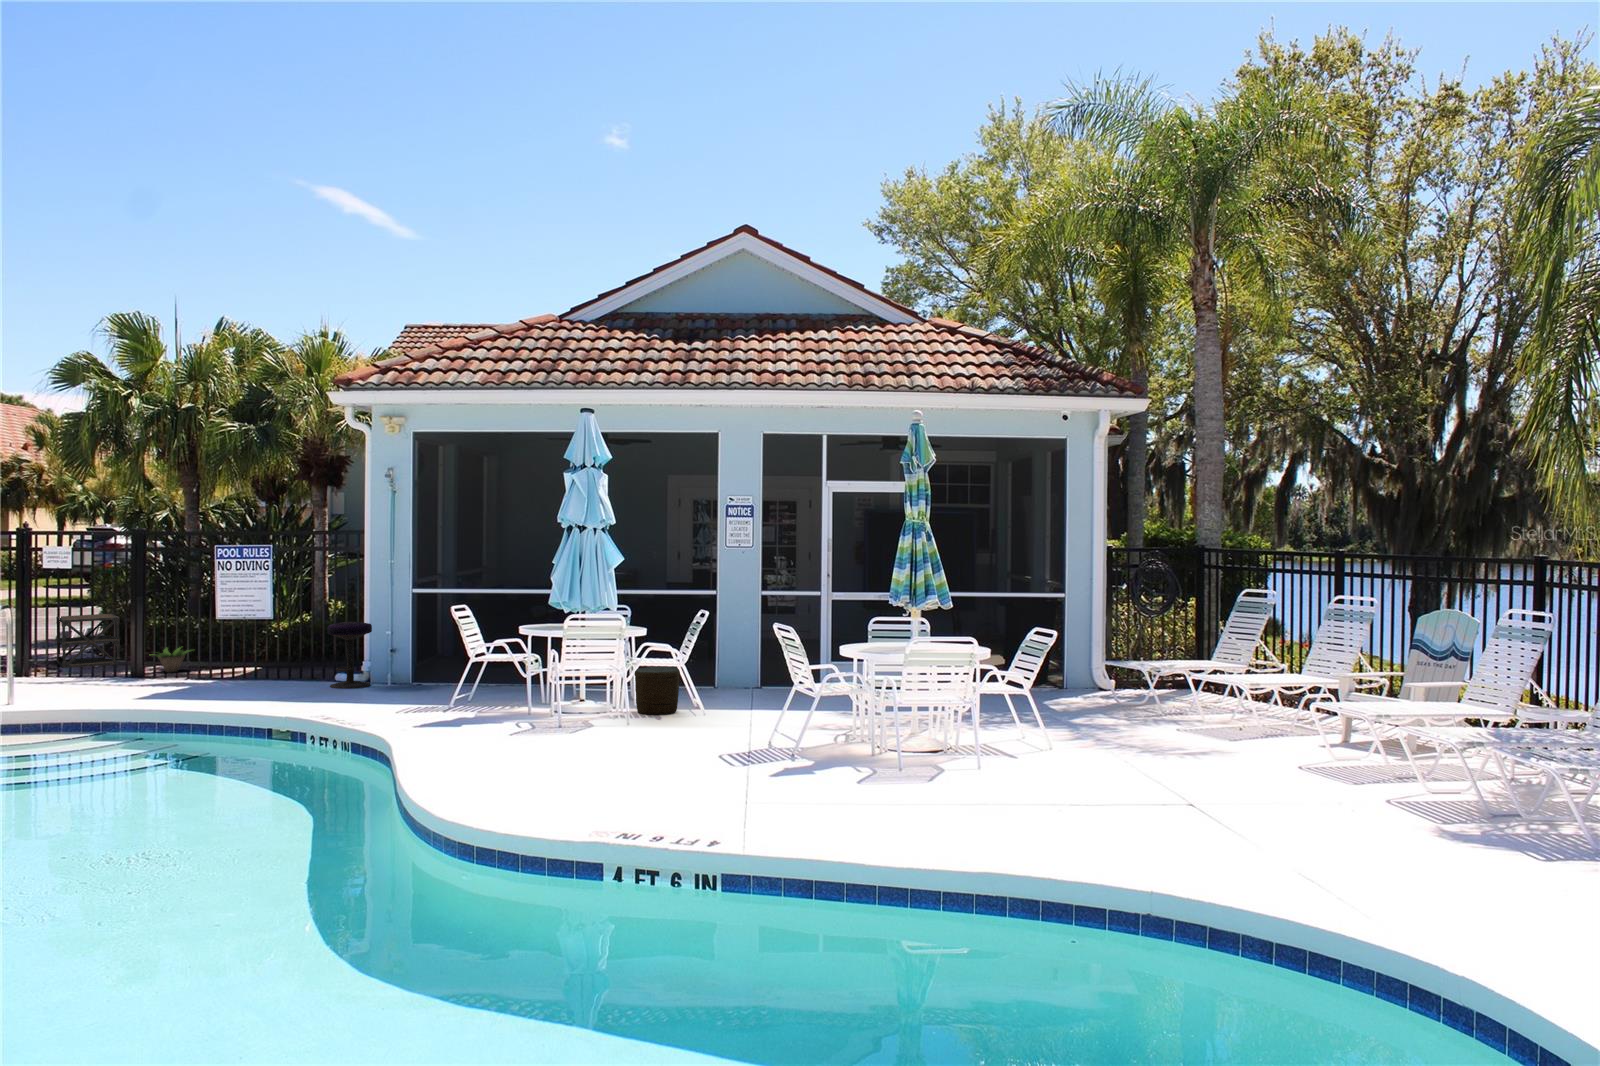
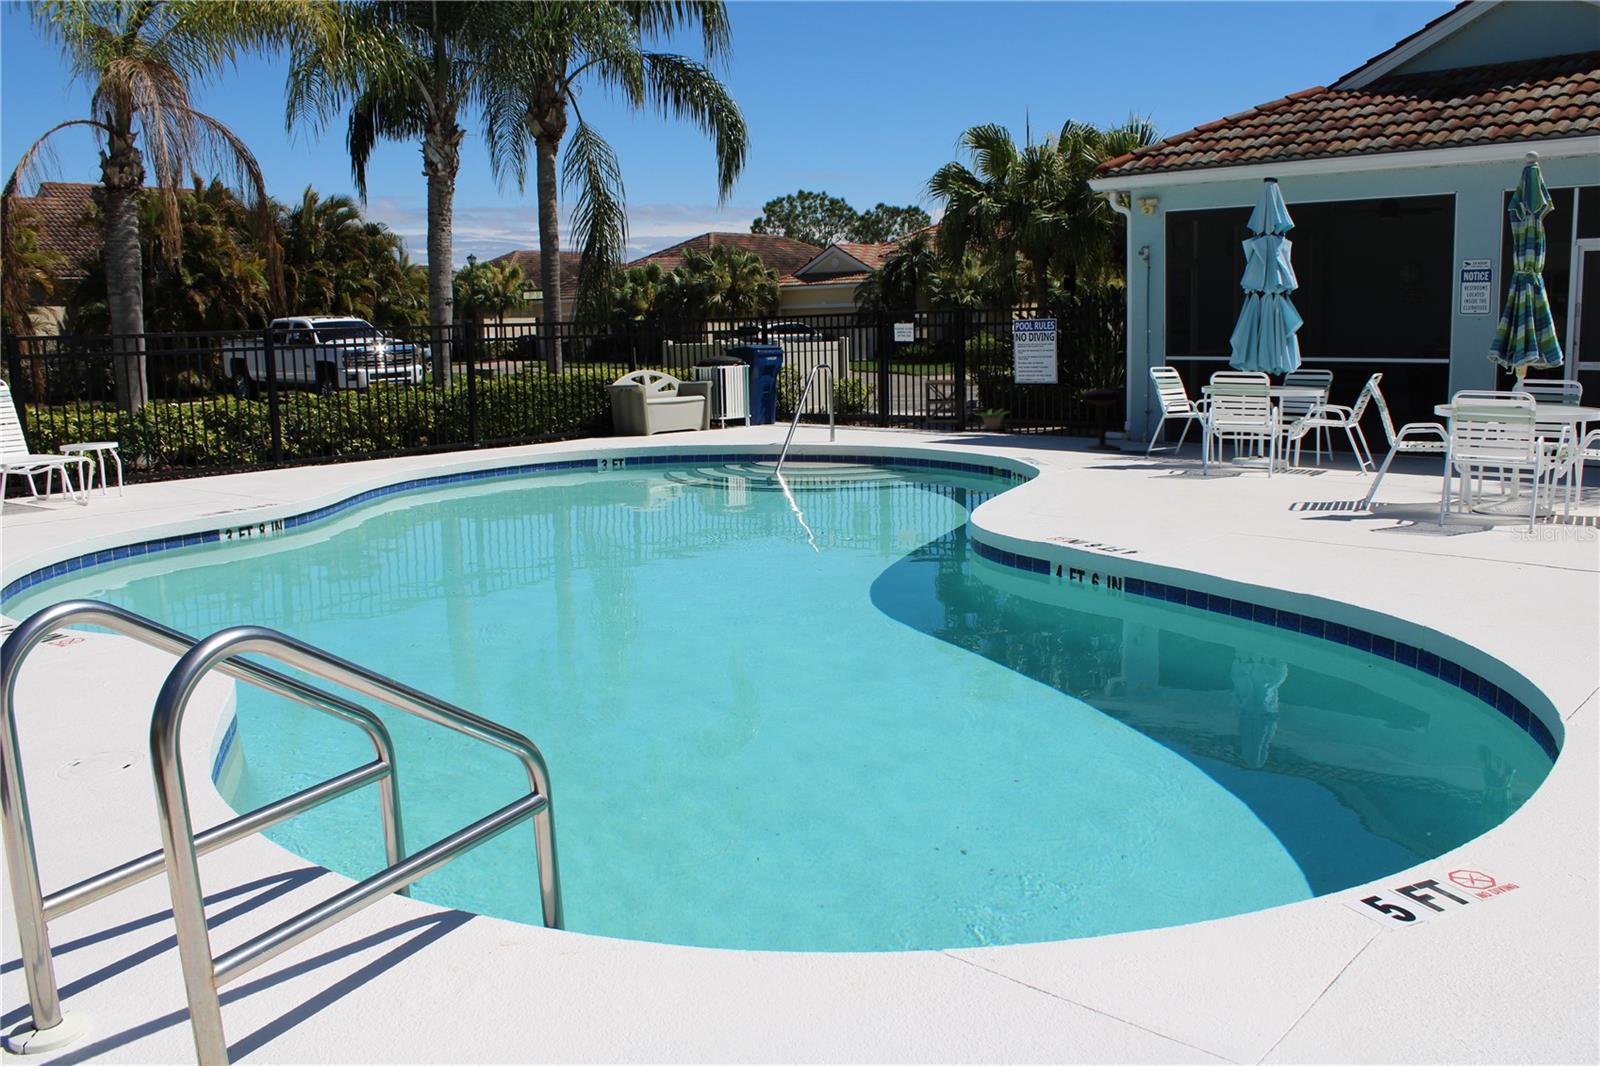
woven basket: present [634,667,680,715] -> none [1298,441,1347,489]

